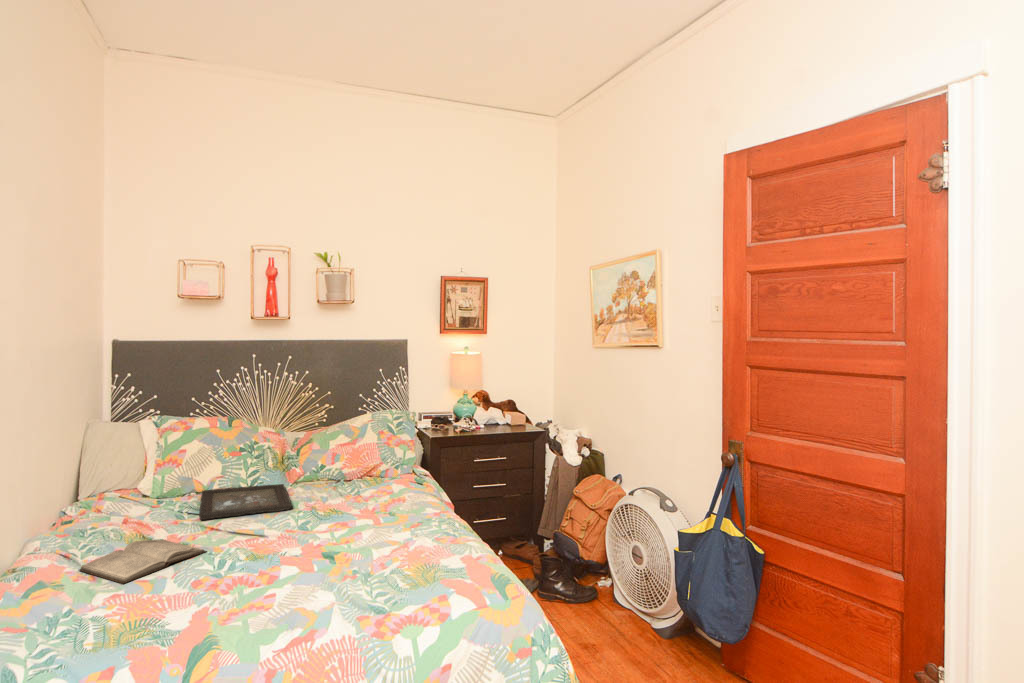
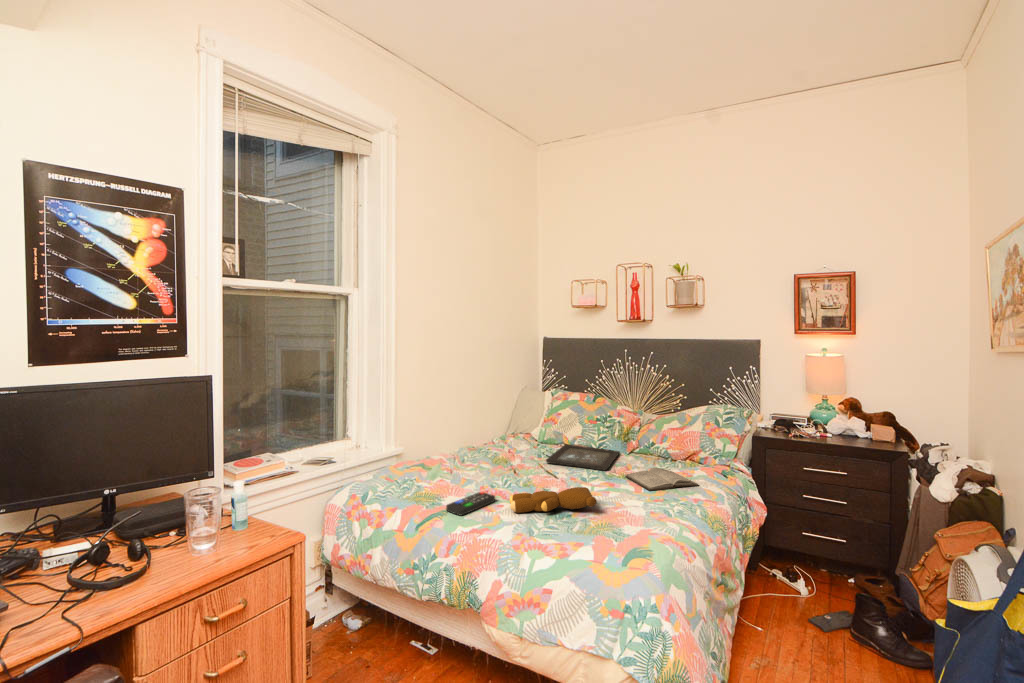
teddy bear: none [215,531,336,590] -> present [510,487,596,513]
diary: present [79,540,206,584] -> present [626,468,699,491]
remote control: none [117,580,184,627] -> present [446,492,495,515]

